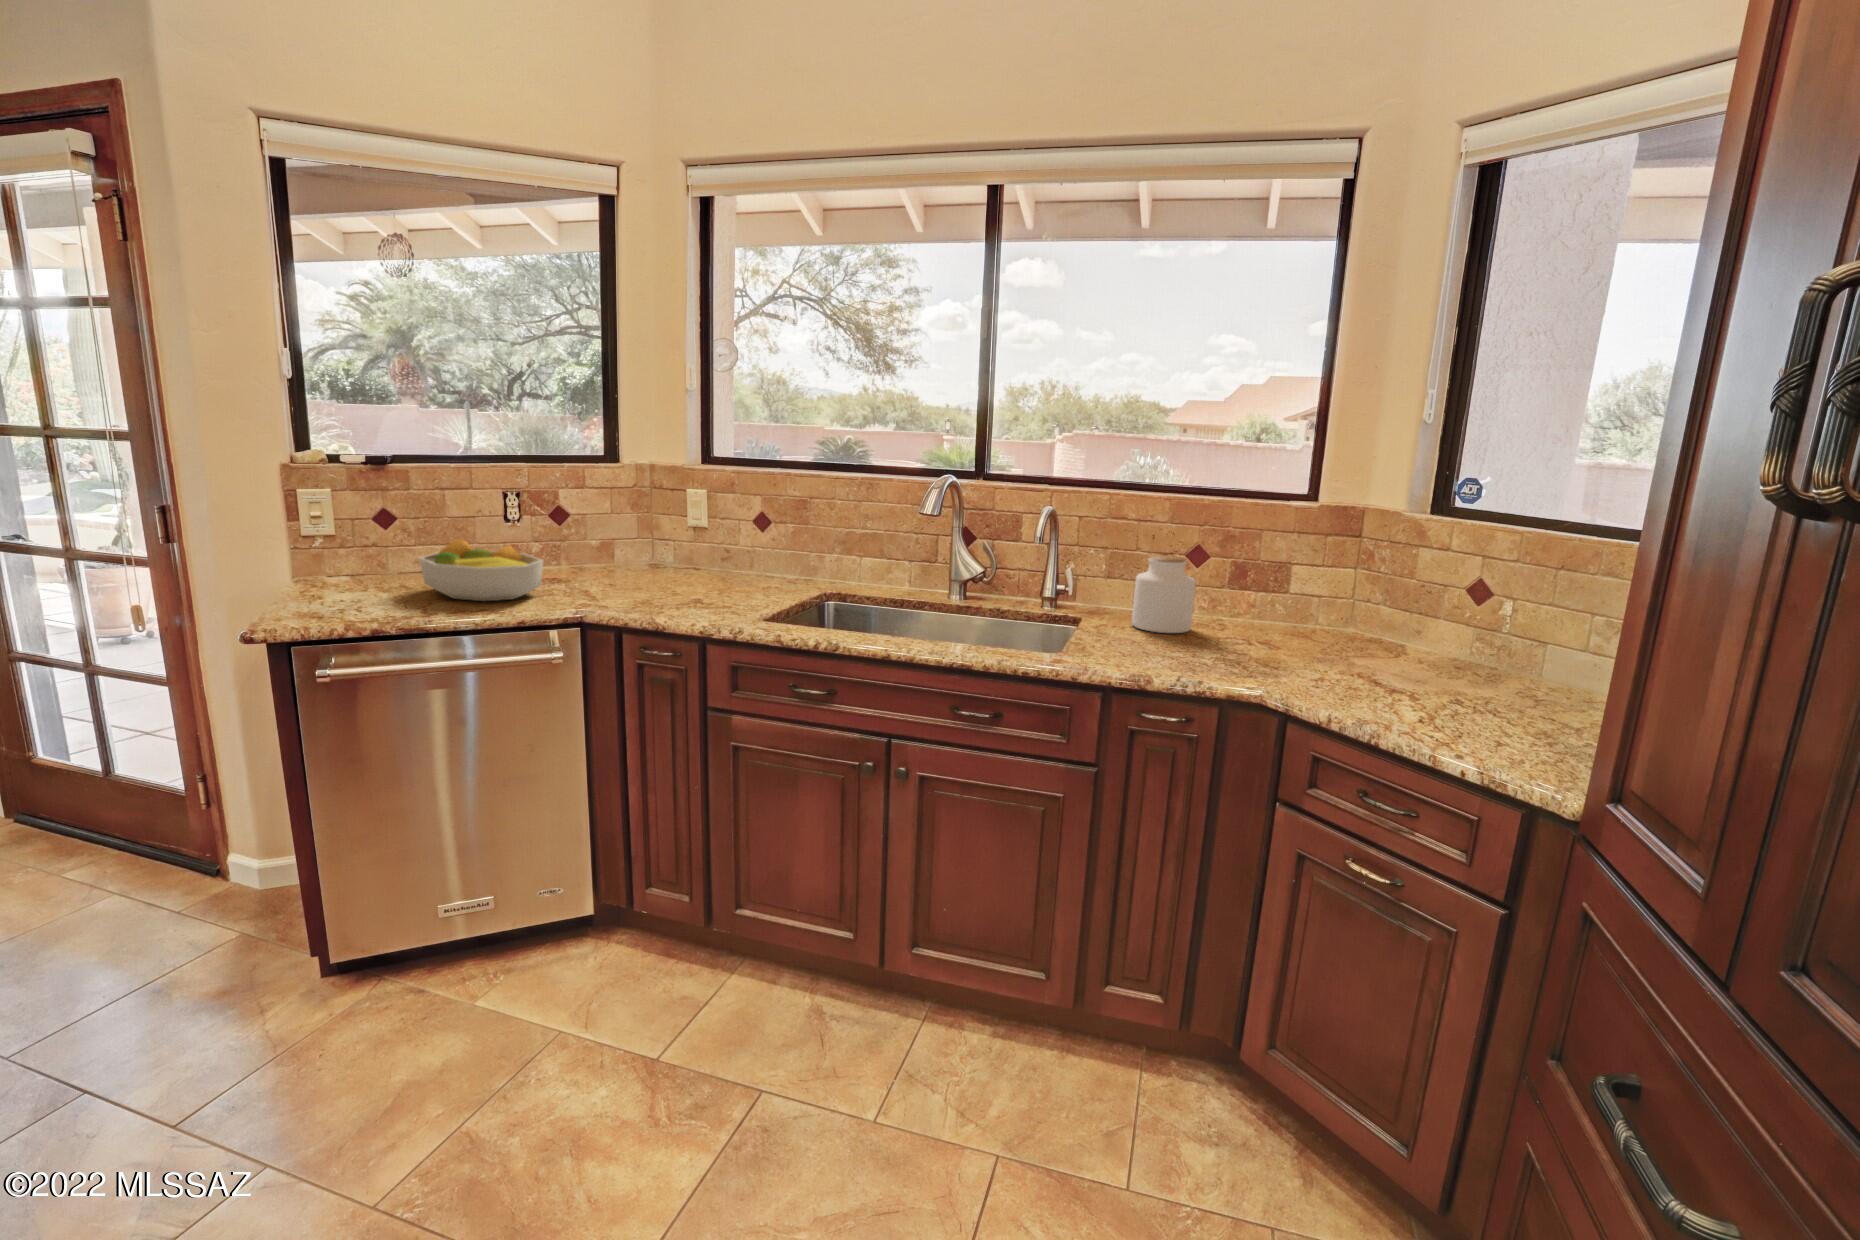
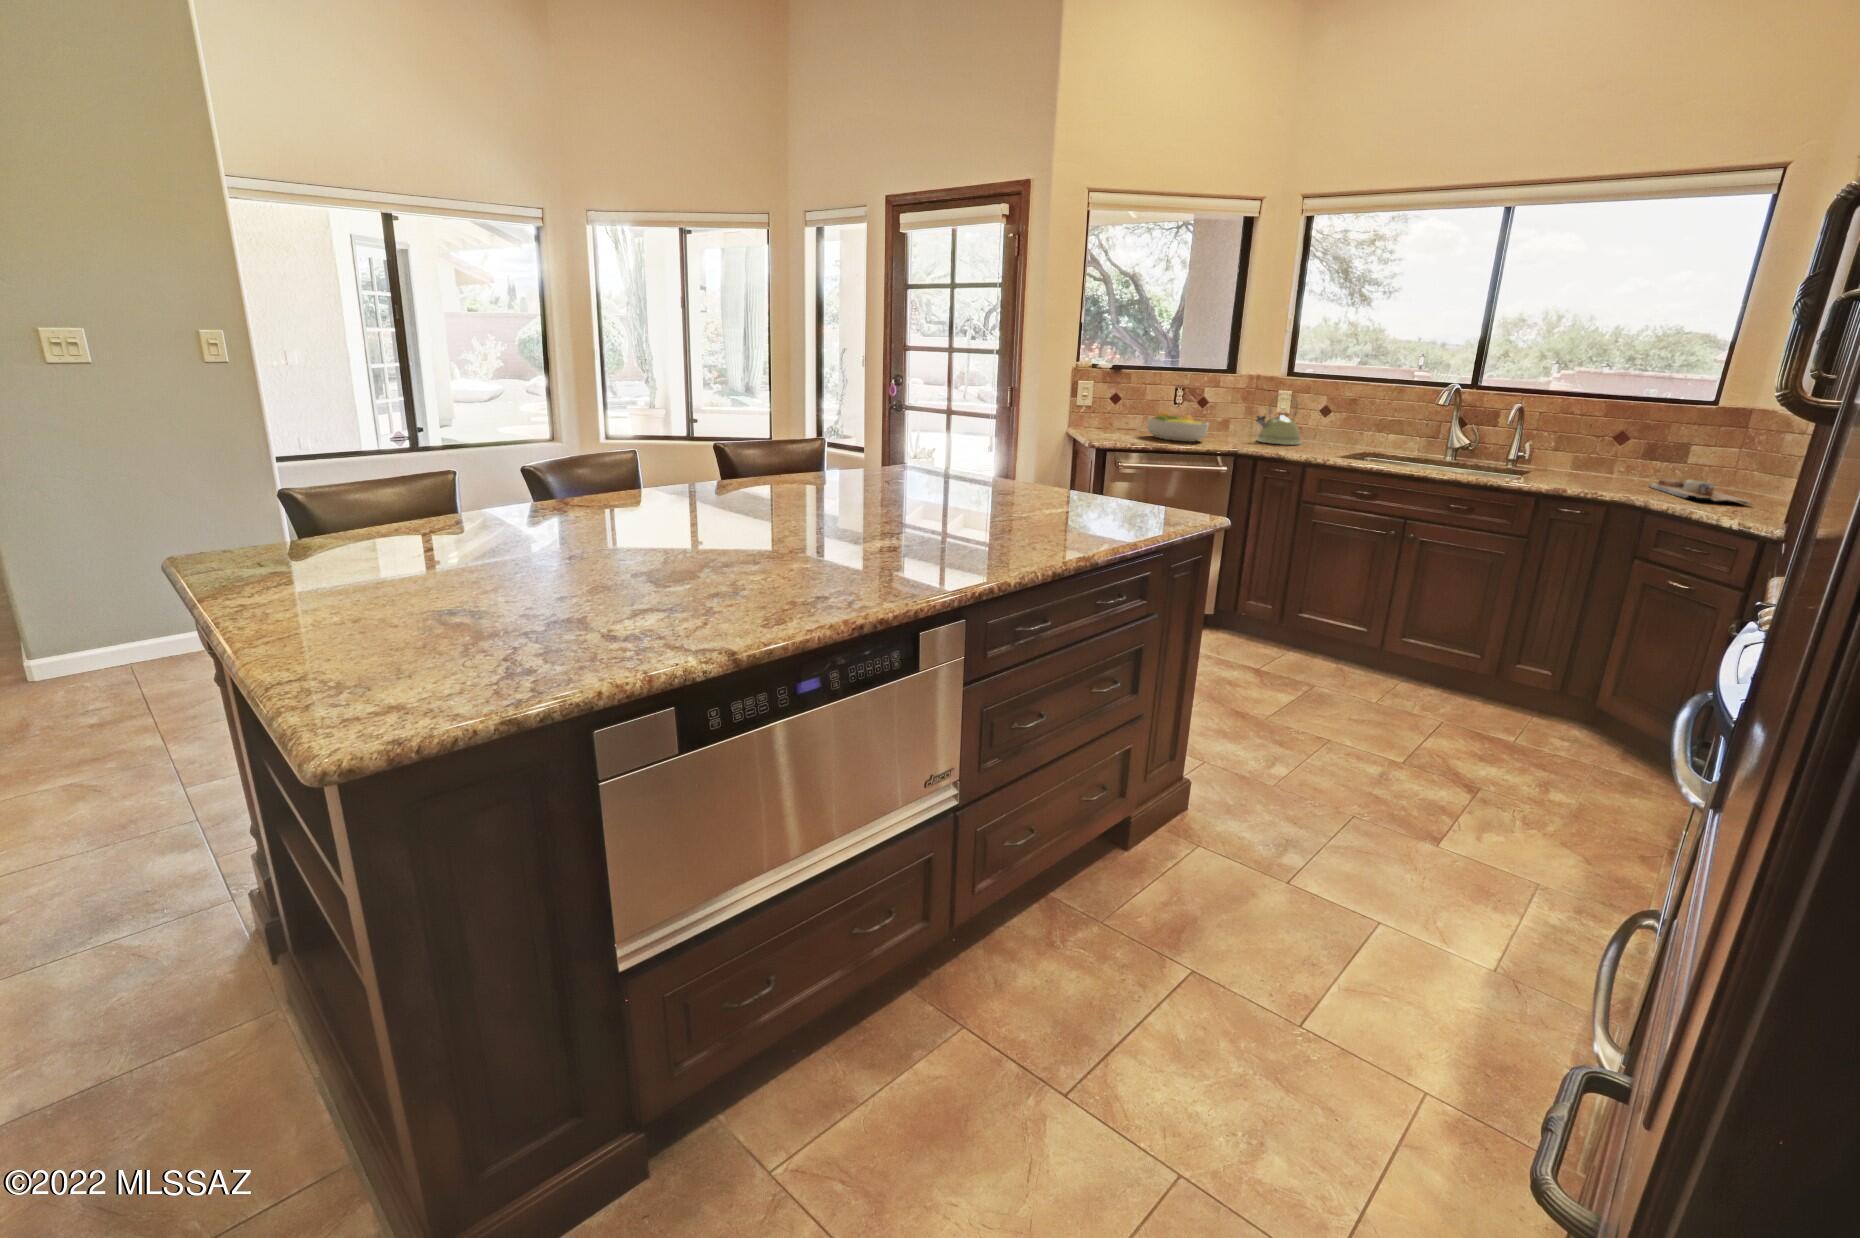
kettle: none [641,497,729,589] -> present [1256,395,1300,445]
jar: present [1132,556,1195,633] -> none [1567,434,1615,480]
cutting board: none [1254,626,1433,688] -> present [1649,478,1751,505]

